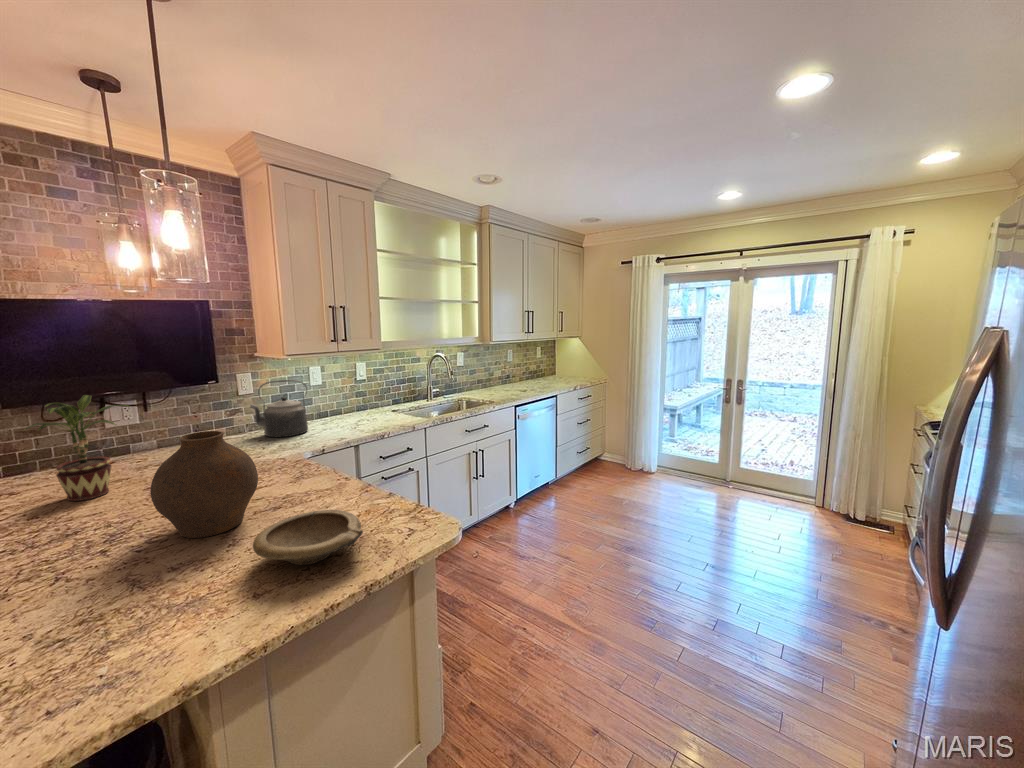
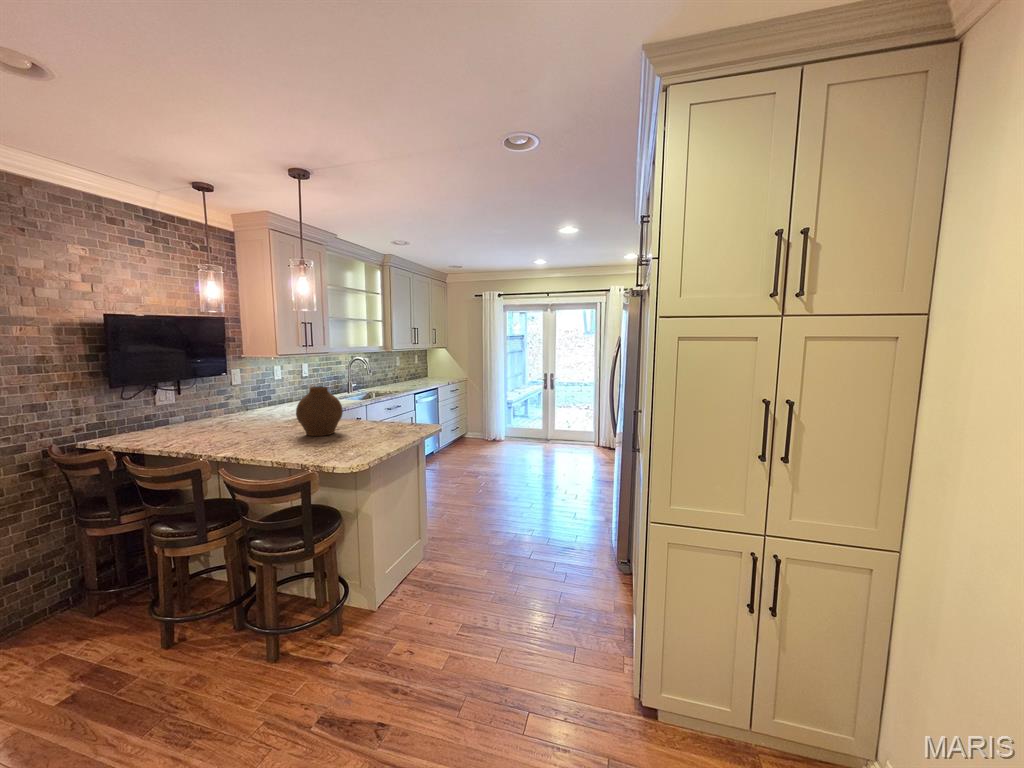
kettle: present [250,380,308,437] -> none [248,373,287,412]
potted plant: present [26,395,129,501] -> none [185,375,231,436]
bowl: present [253,510,363,565] -> none [366,418,412,435]

